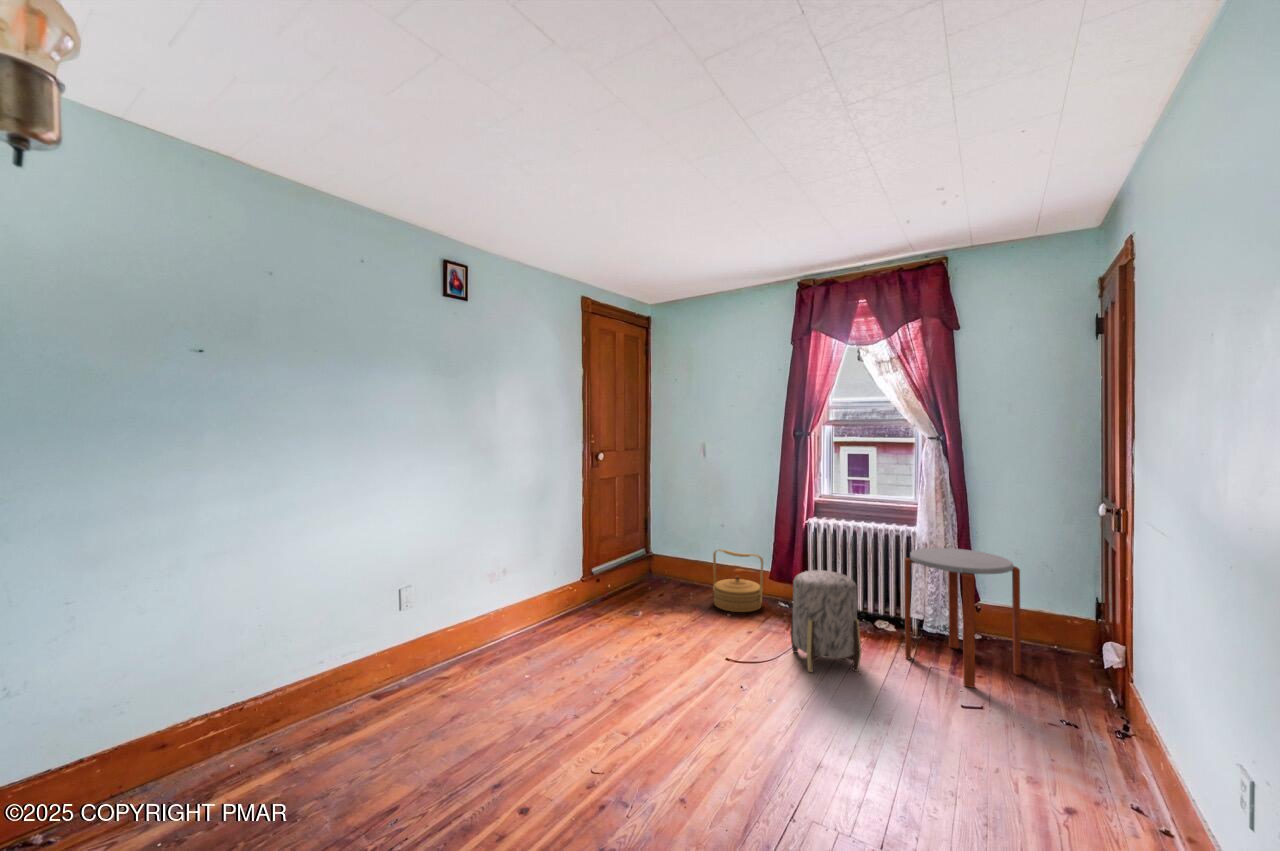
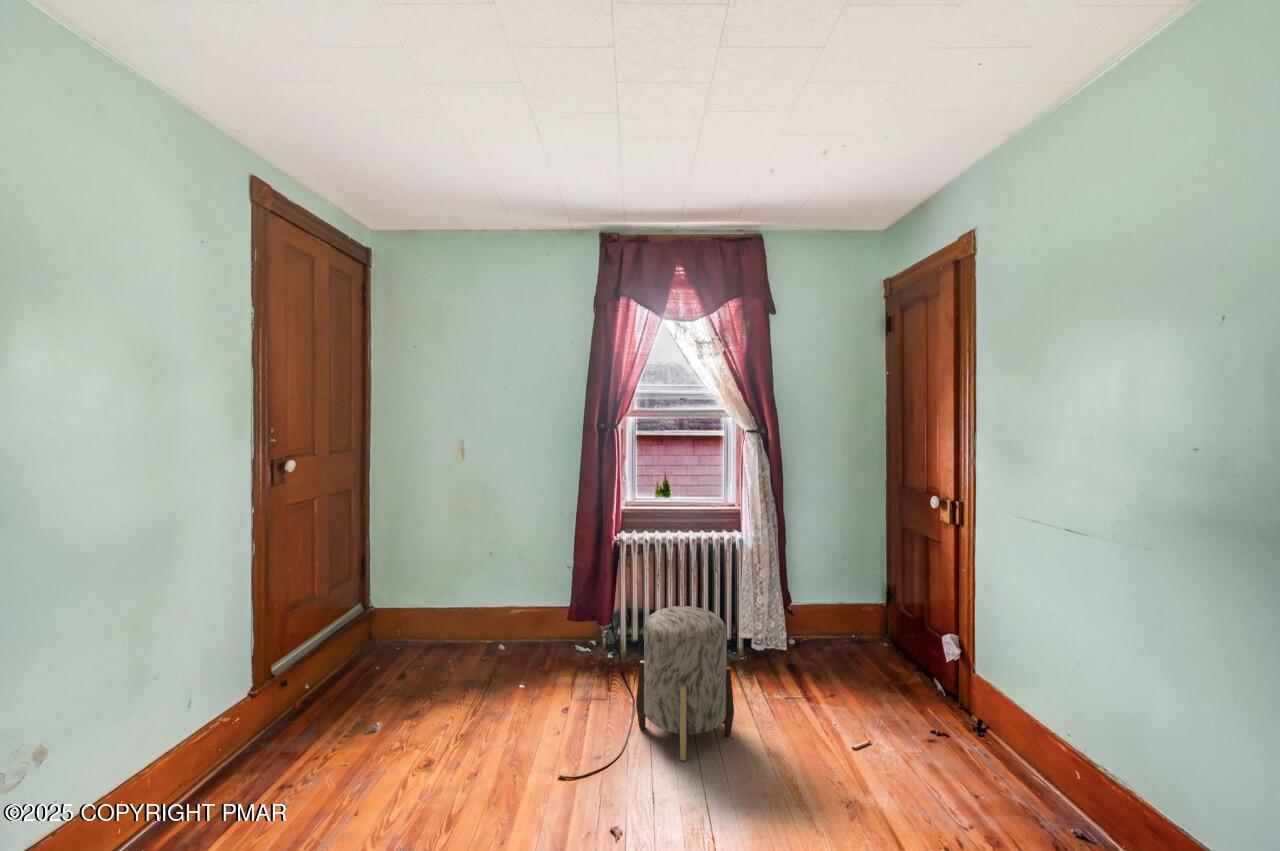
side table: present [905,548,1021,688] -> none [753,552,861,717]
woven basket: present [713,549,763,612] -> none [486,590,561,679]

